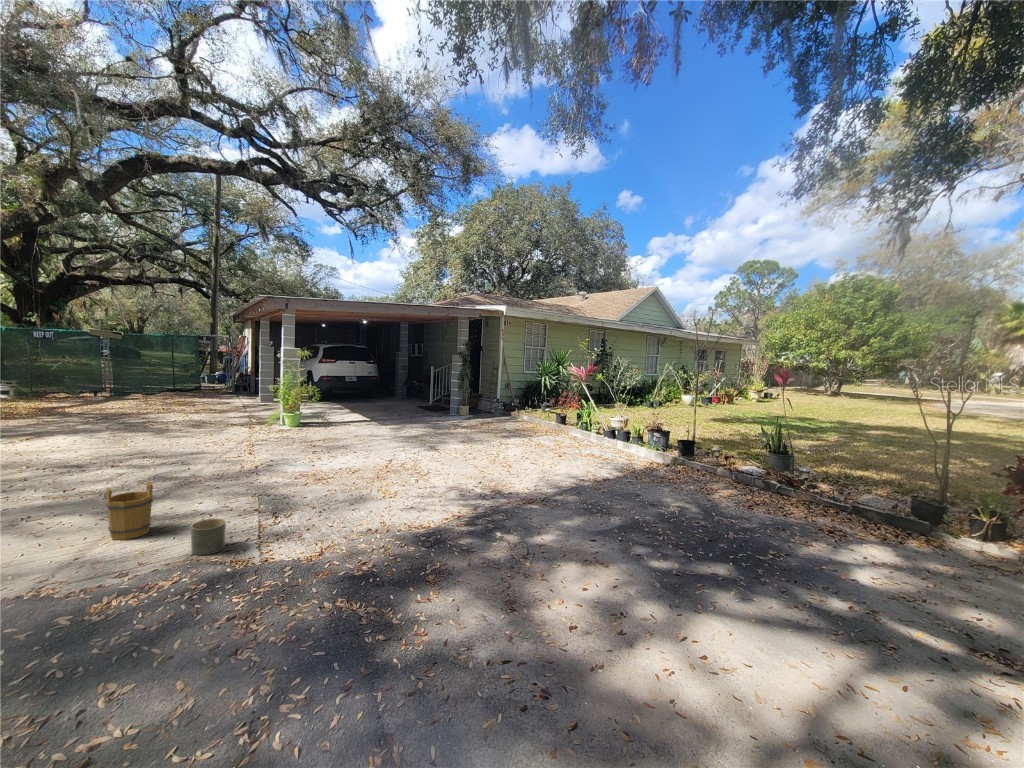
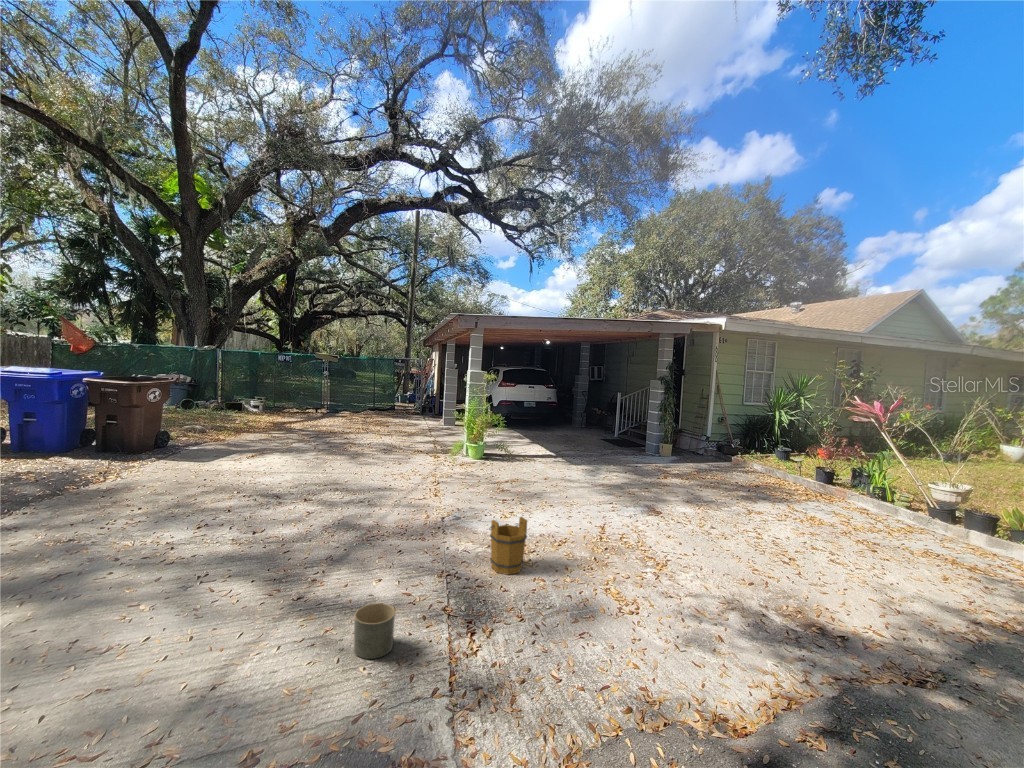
bucket: present [104,482,153,540] -> present [489,517,527,575]

